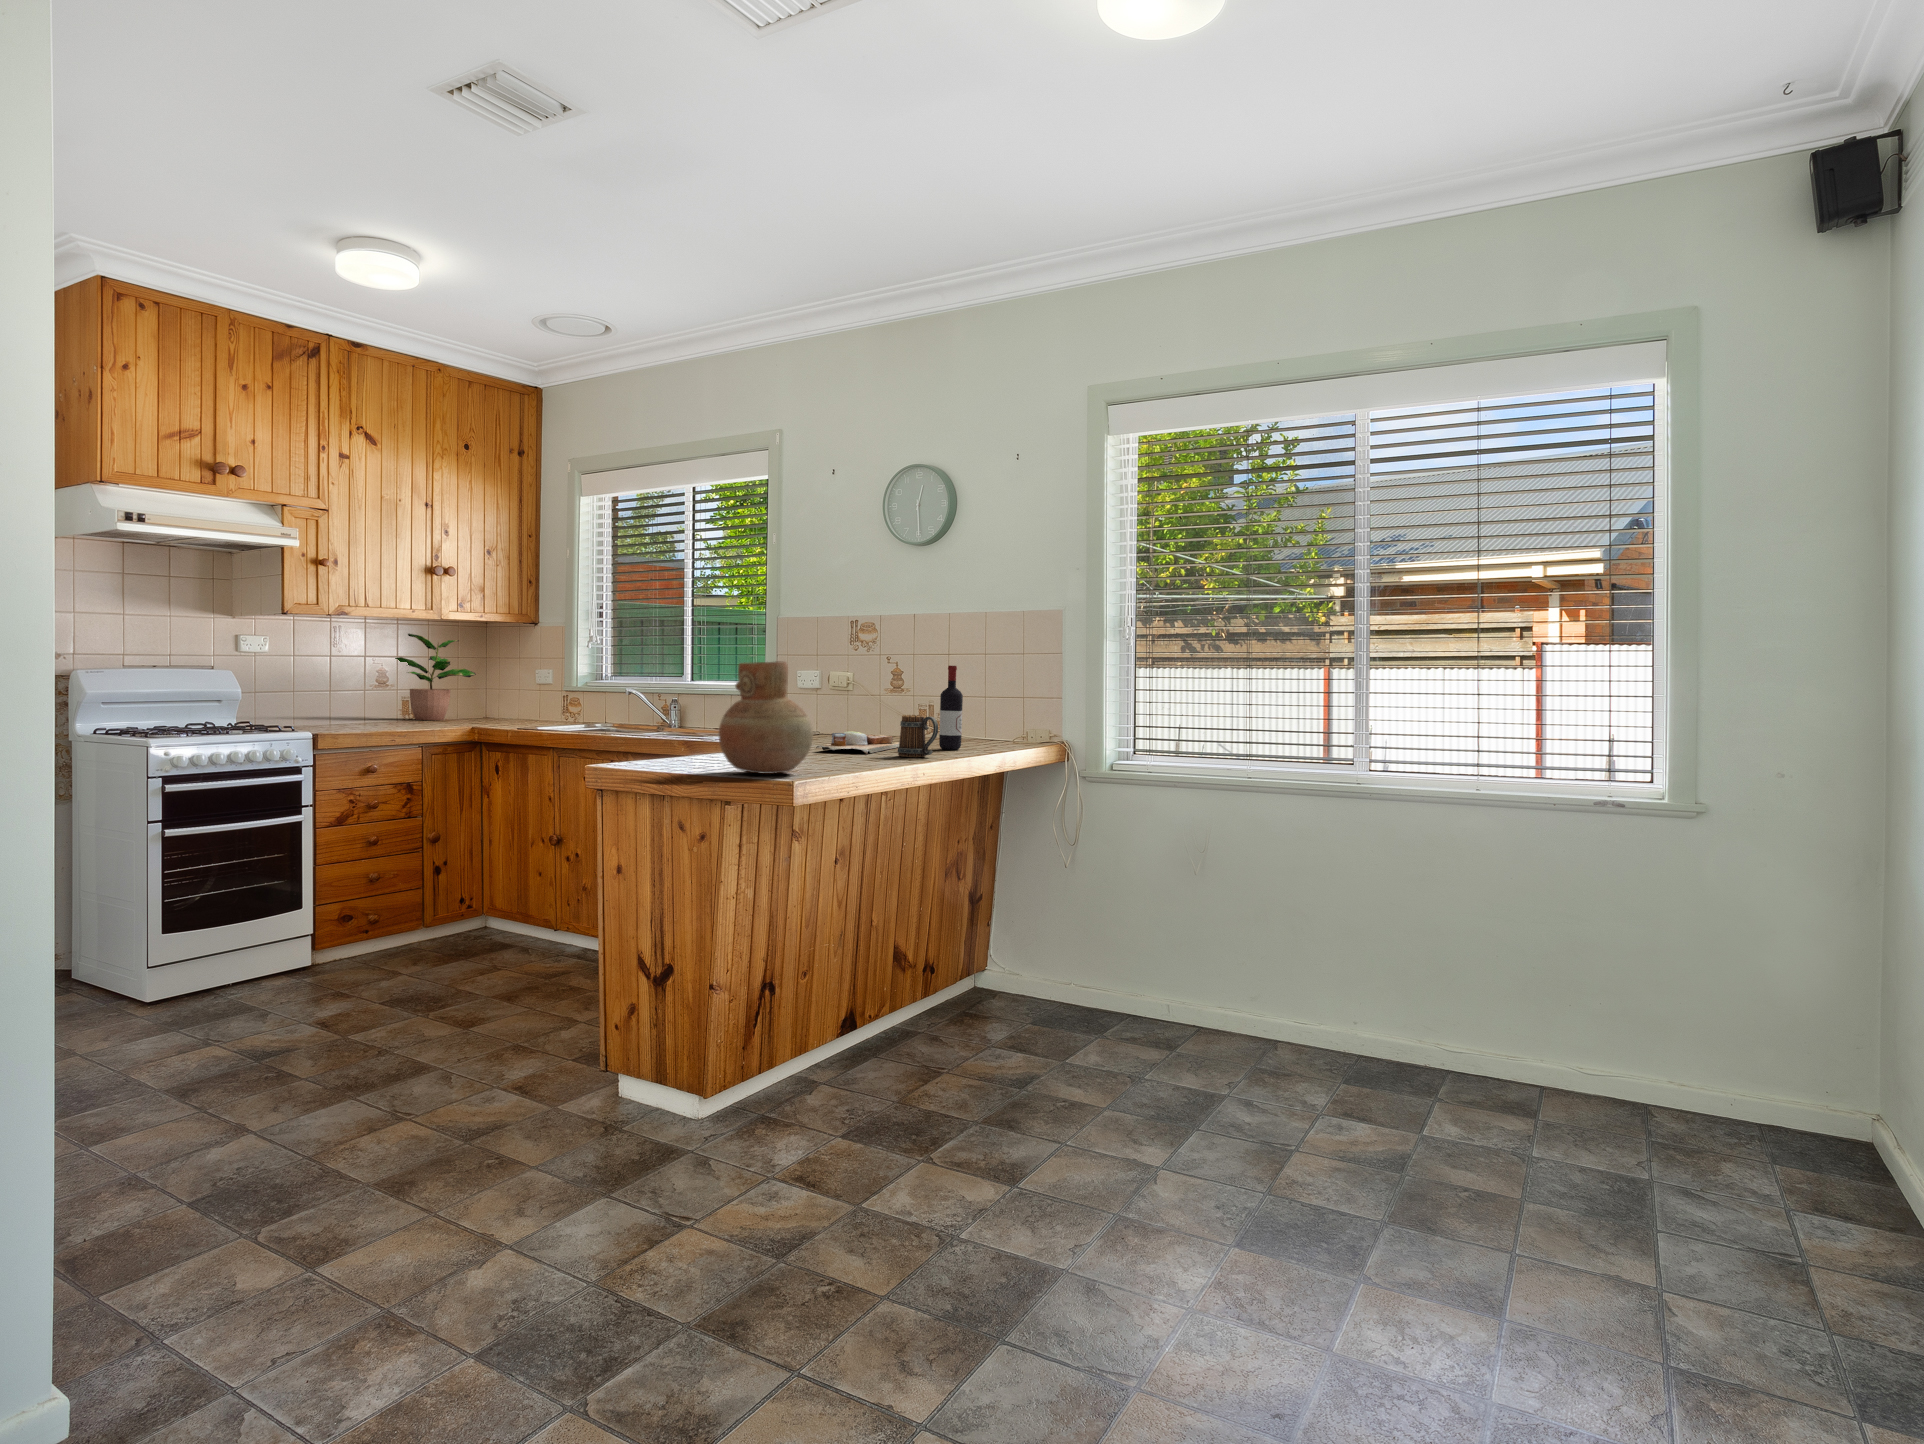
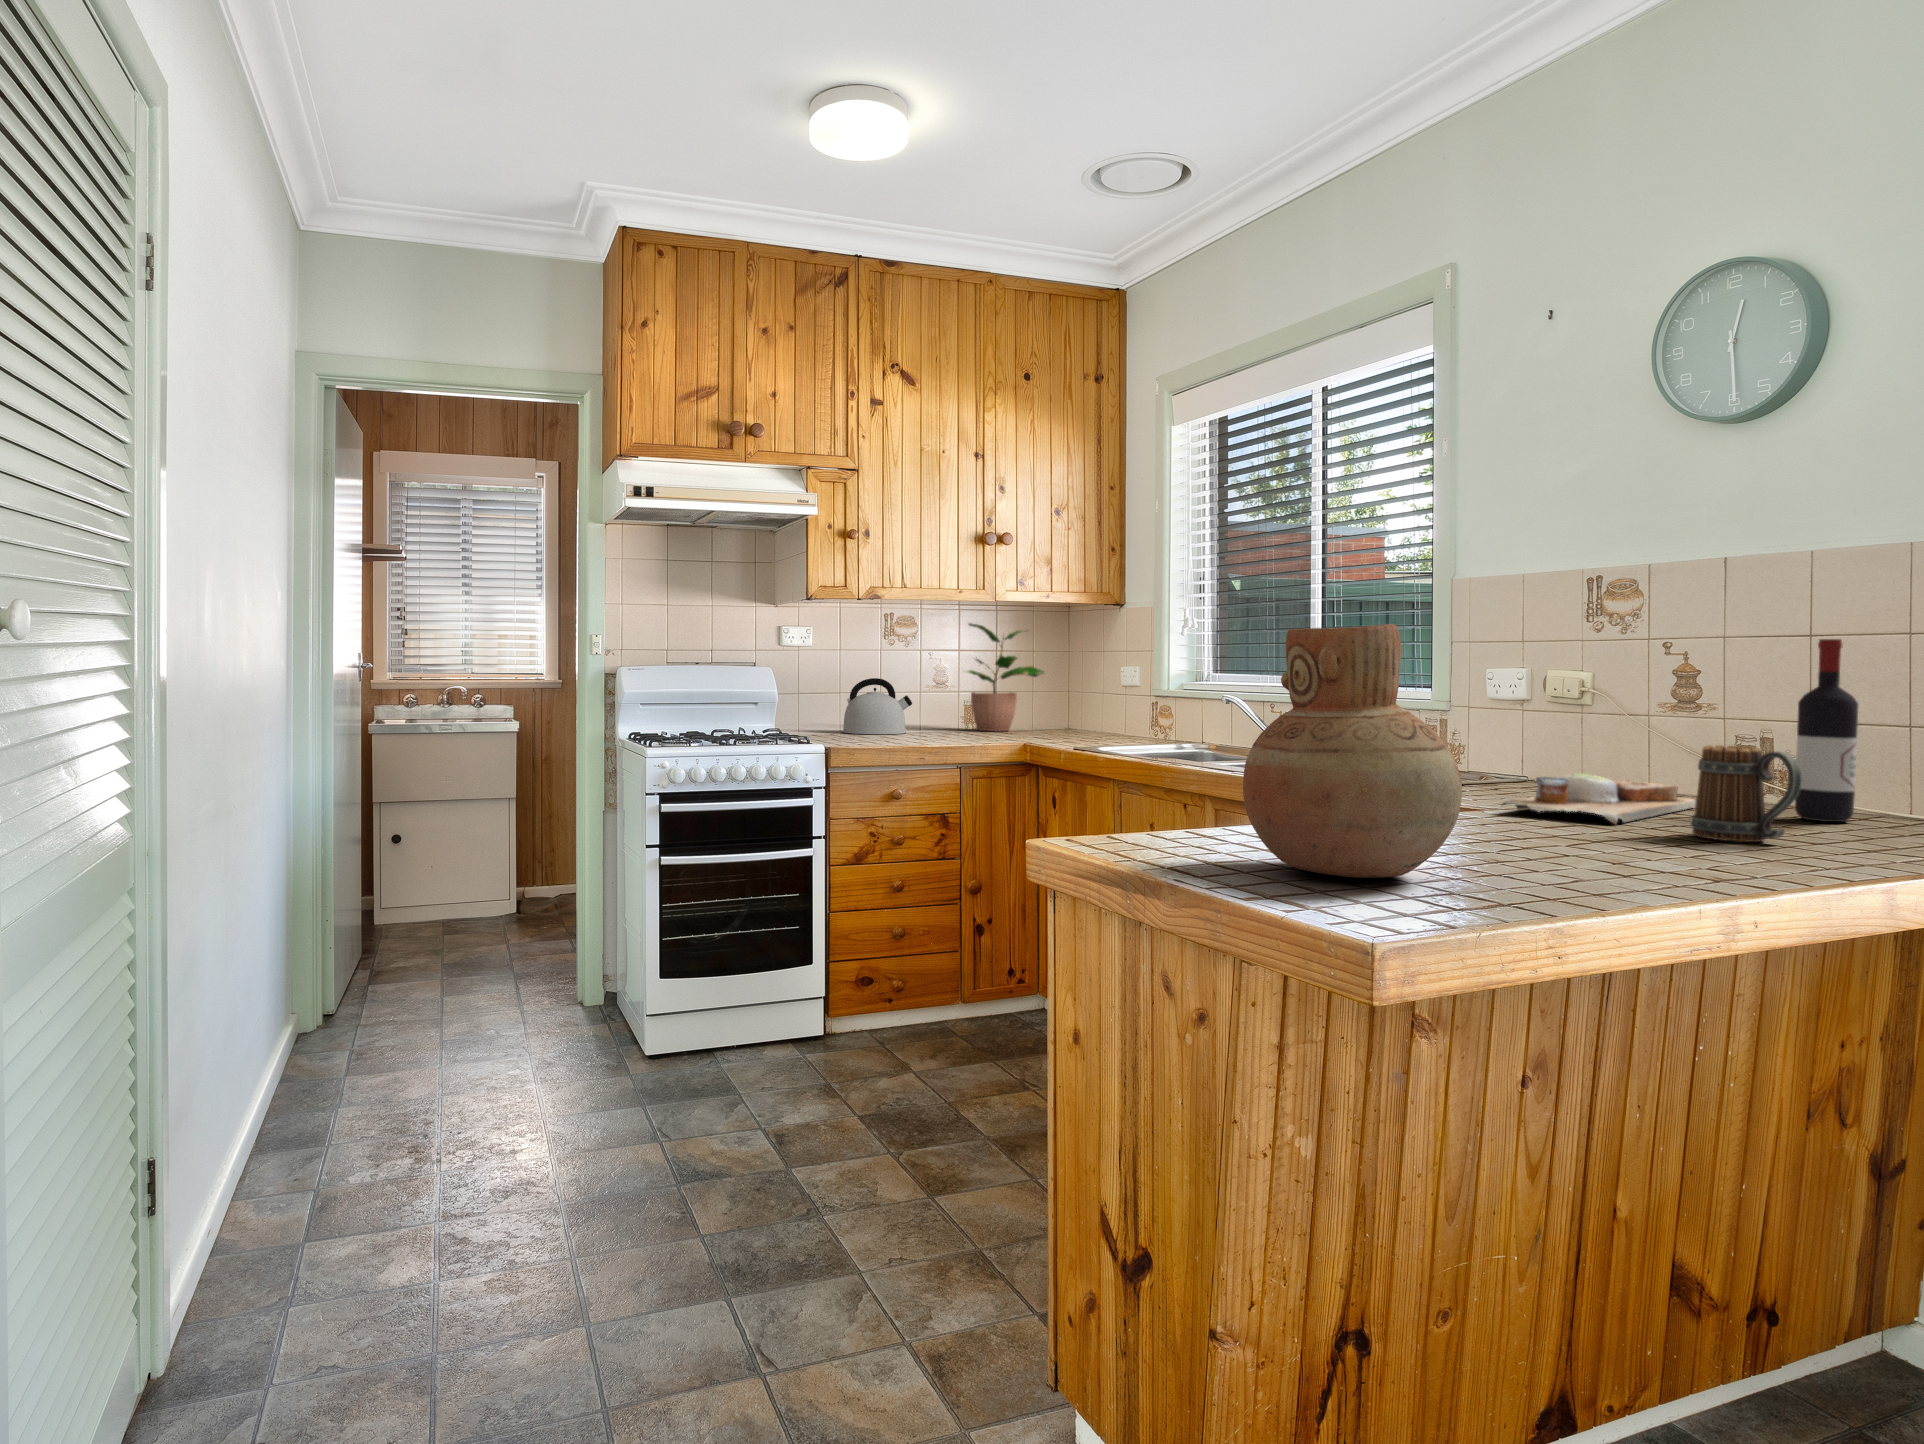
kettle: none [296,678,363,724] -> present [843,678,912,734]

